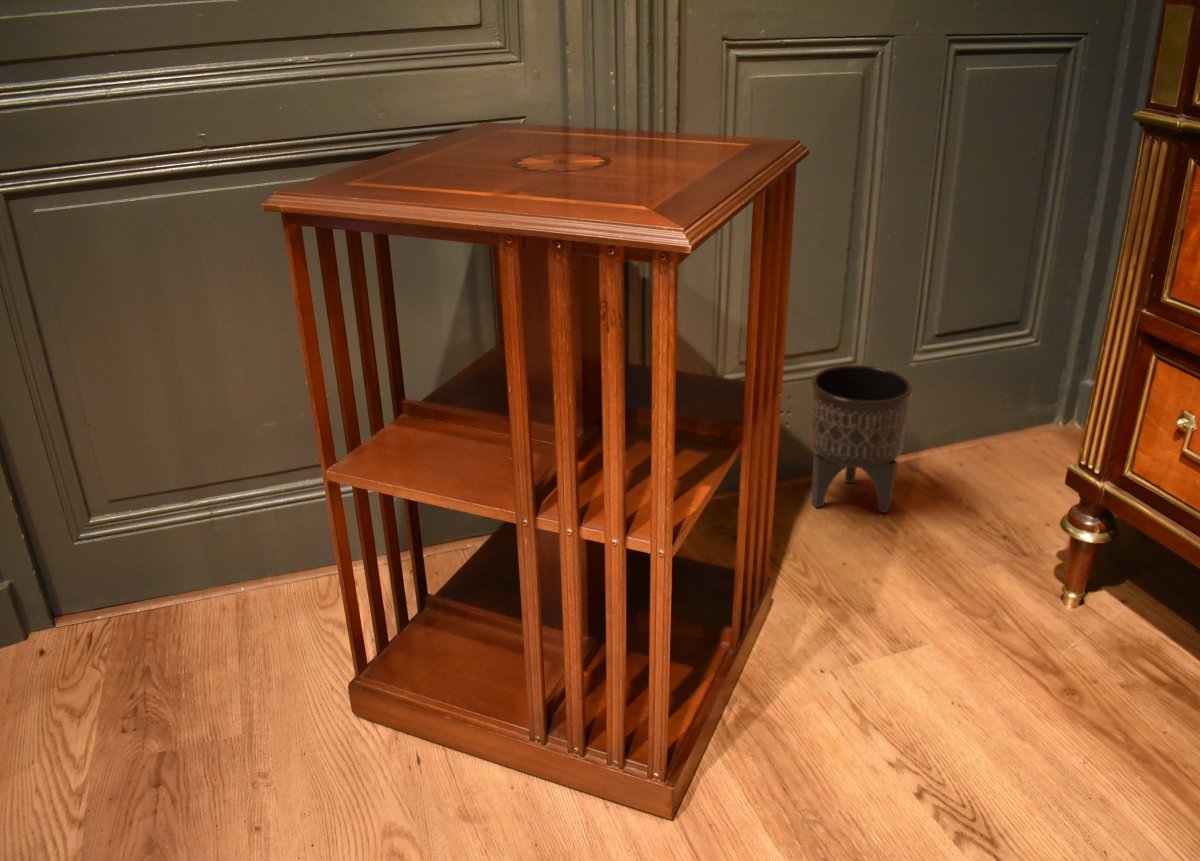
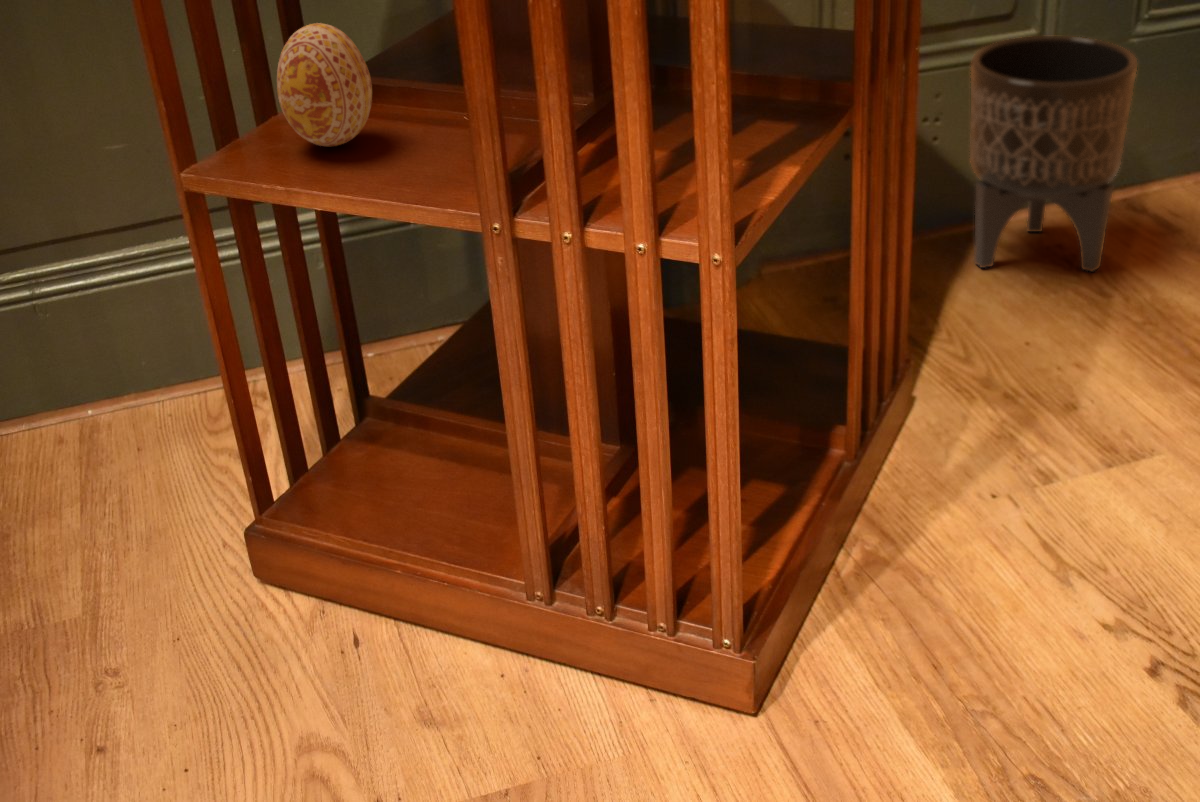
decorative egg: none [392,386,450,458] -> present [277,23,372,146]

